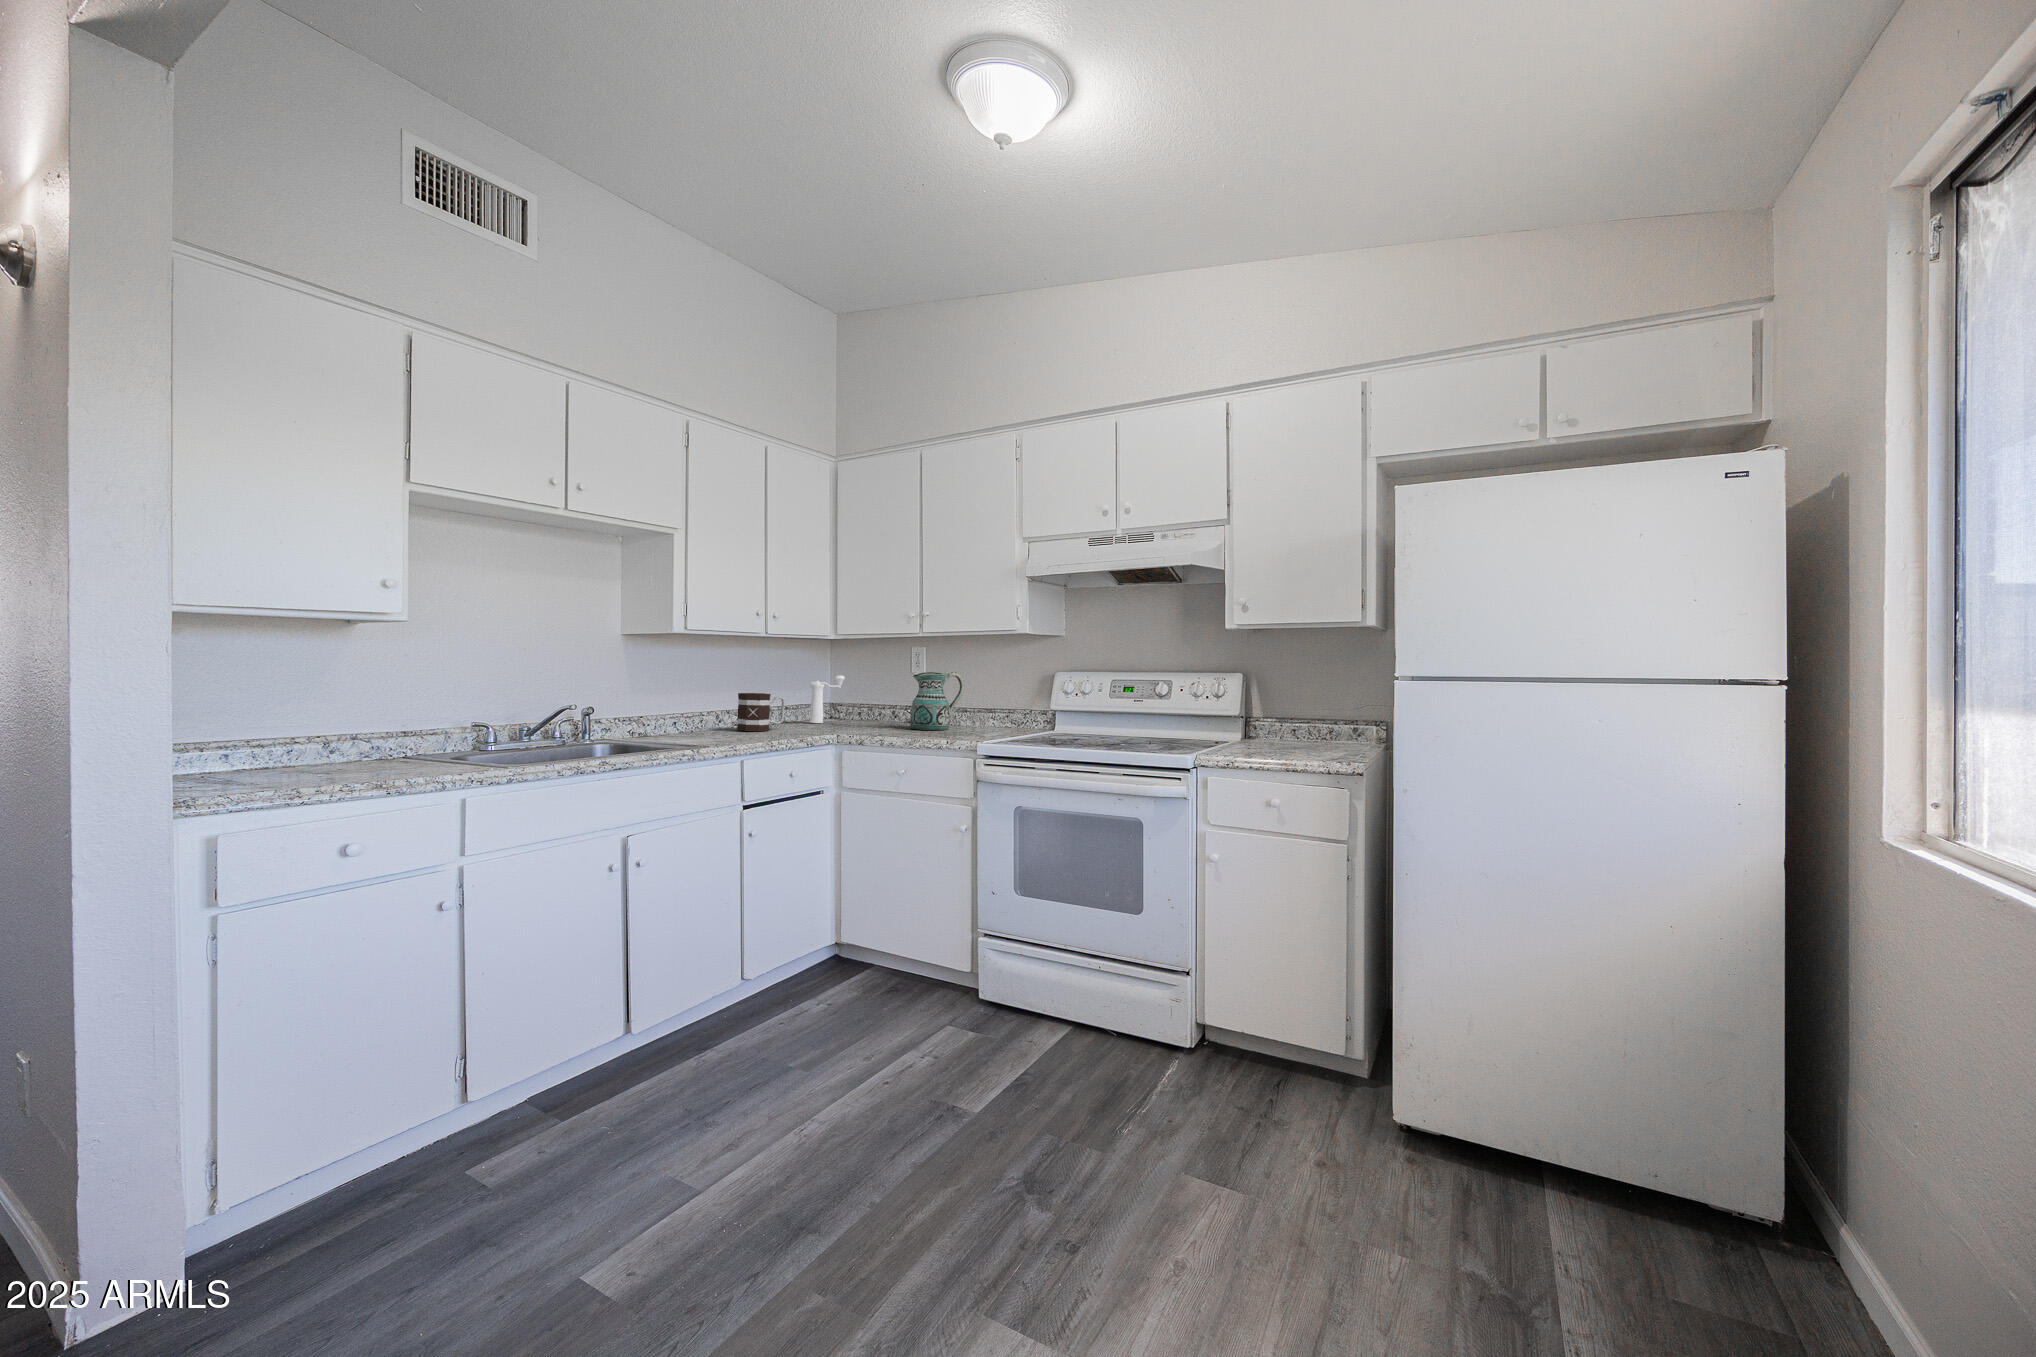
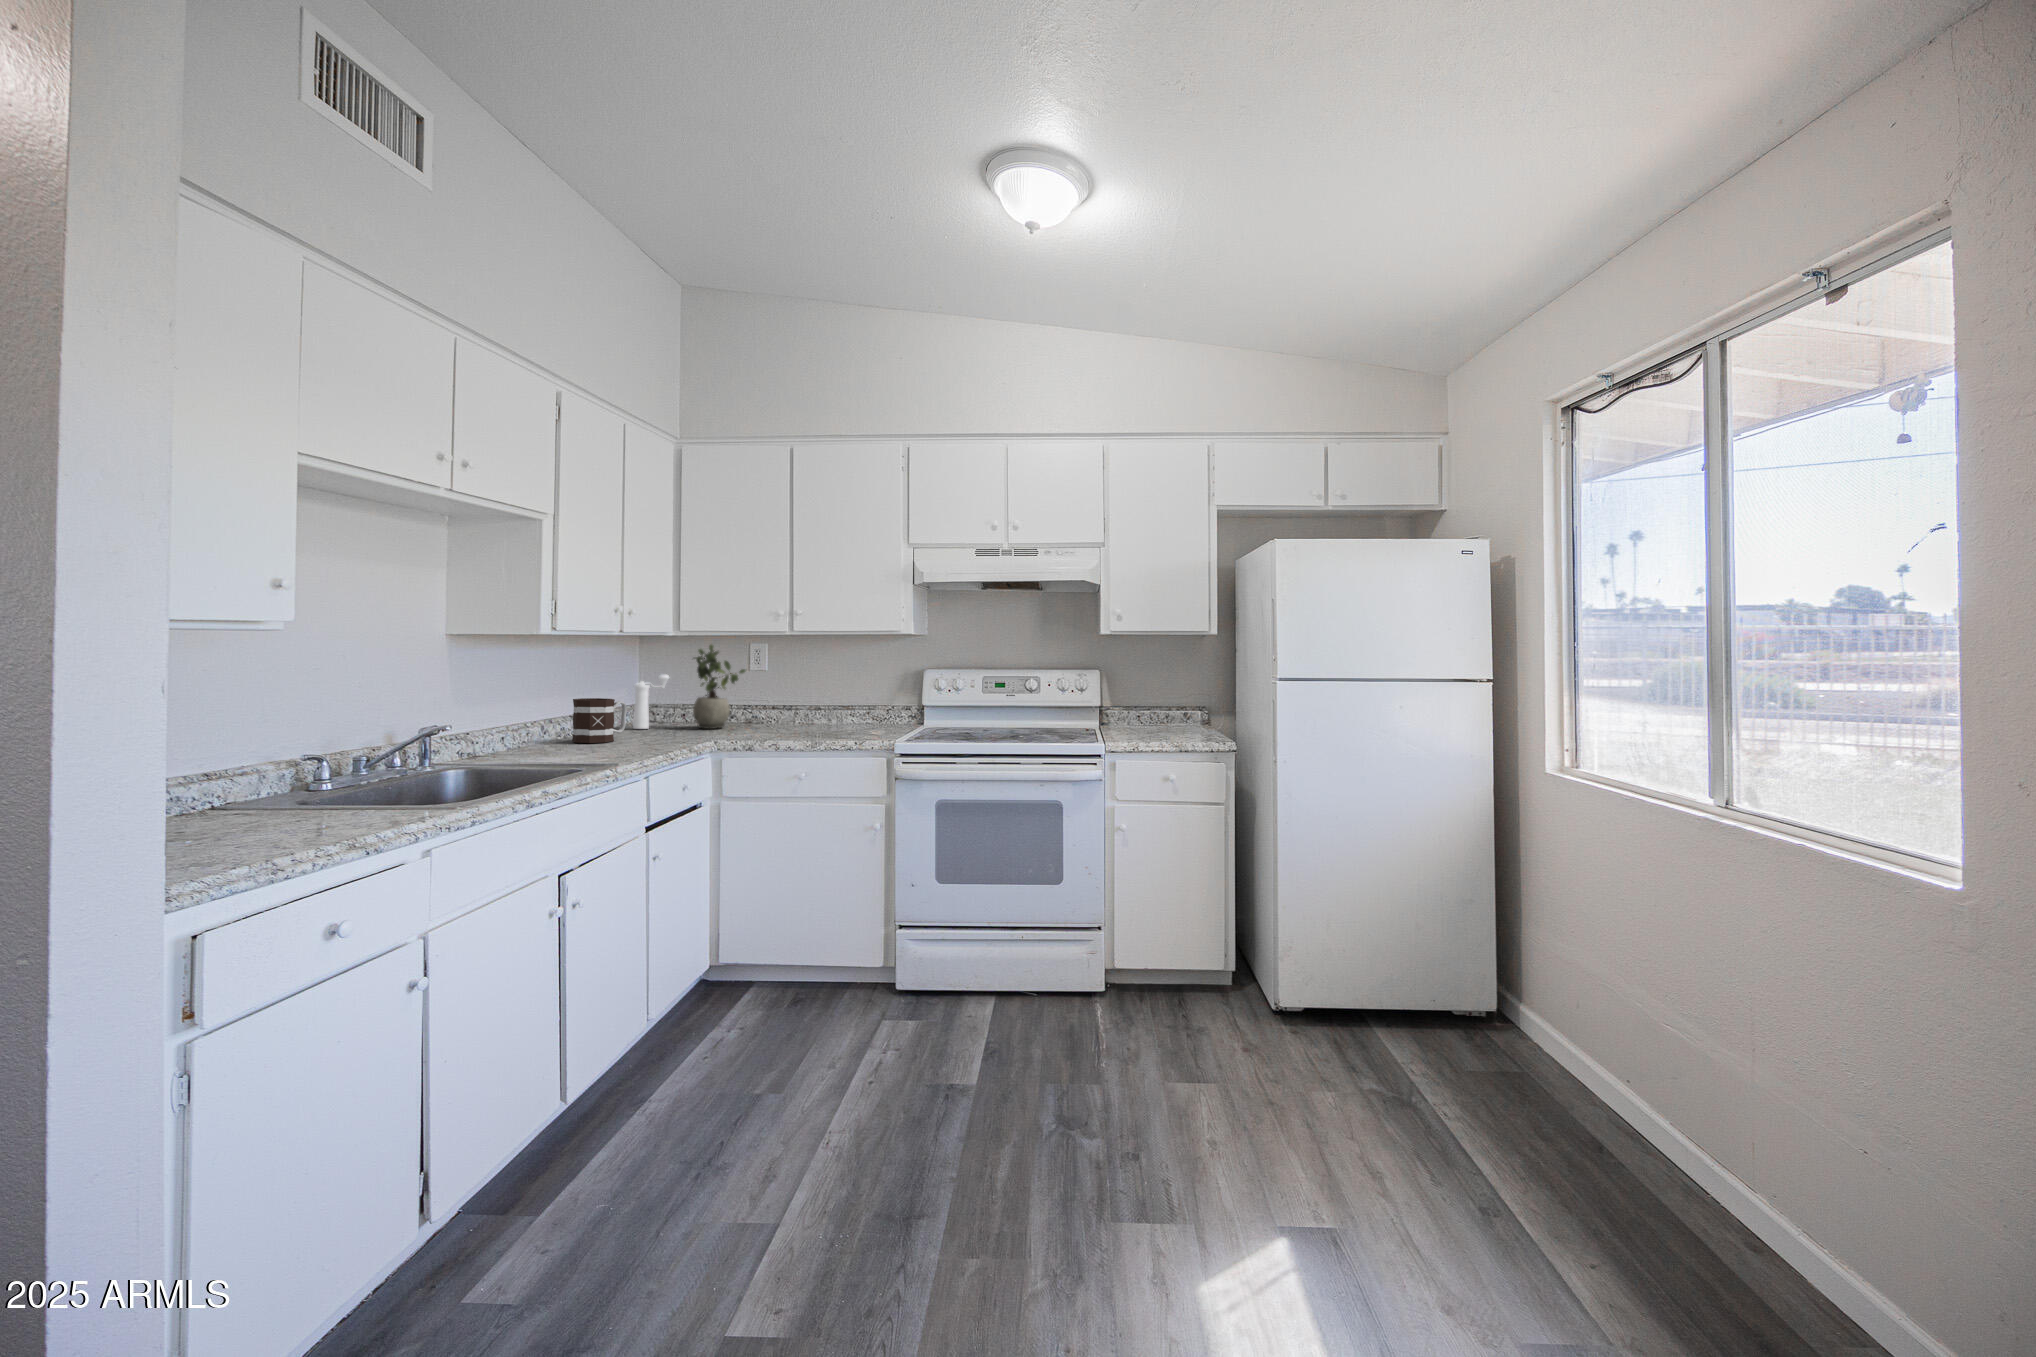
potted plant: none [856,648,897,725] -> present [693,645,746,729]
ceramic pitcher: present [910,672,964,730] -> none [766,670,819,731]

